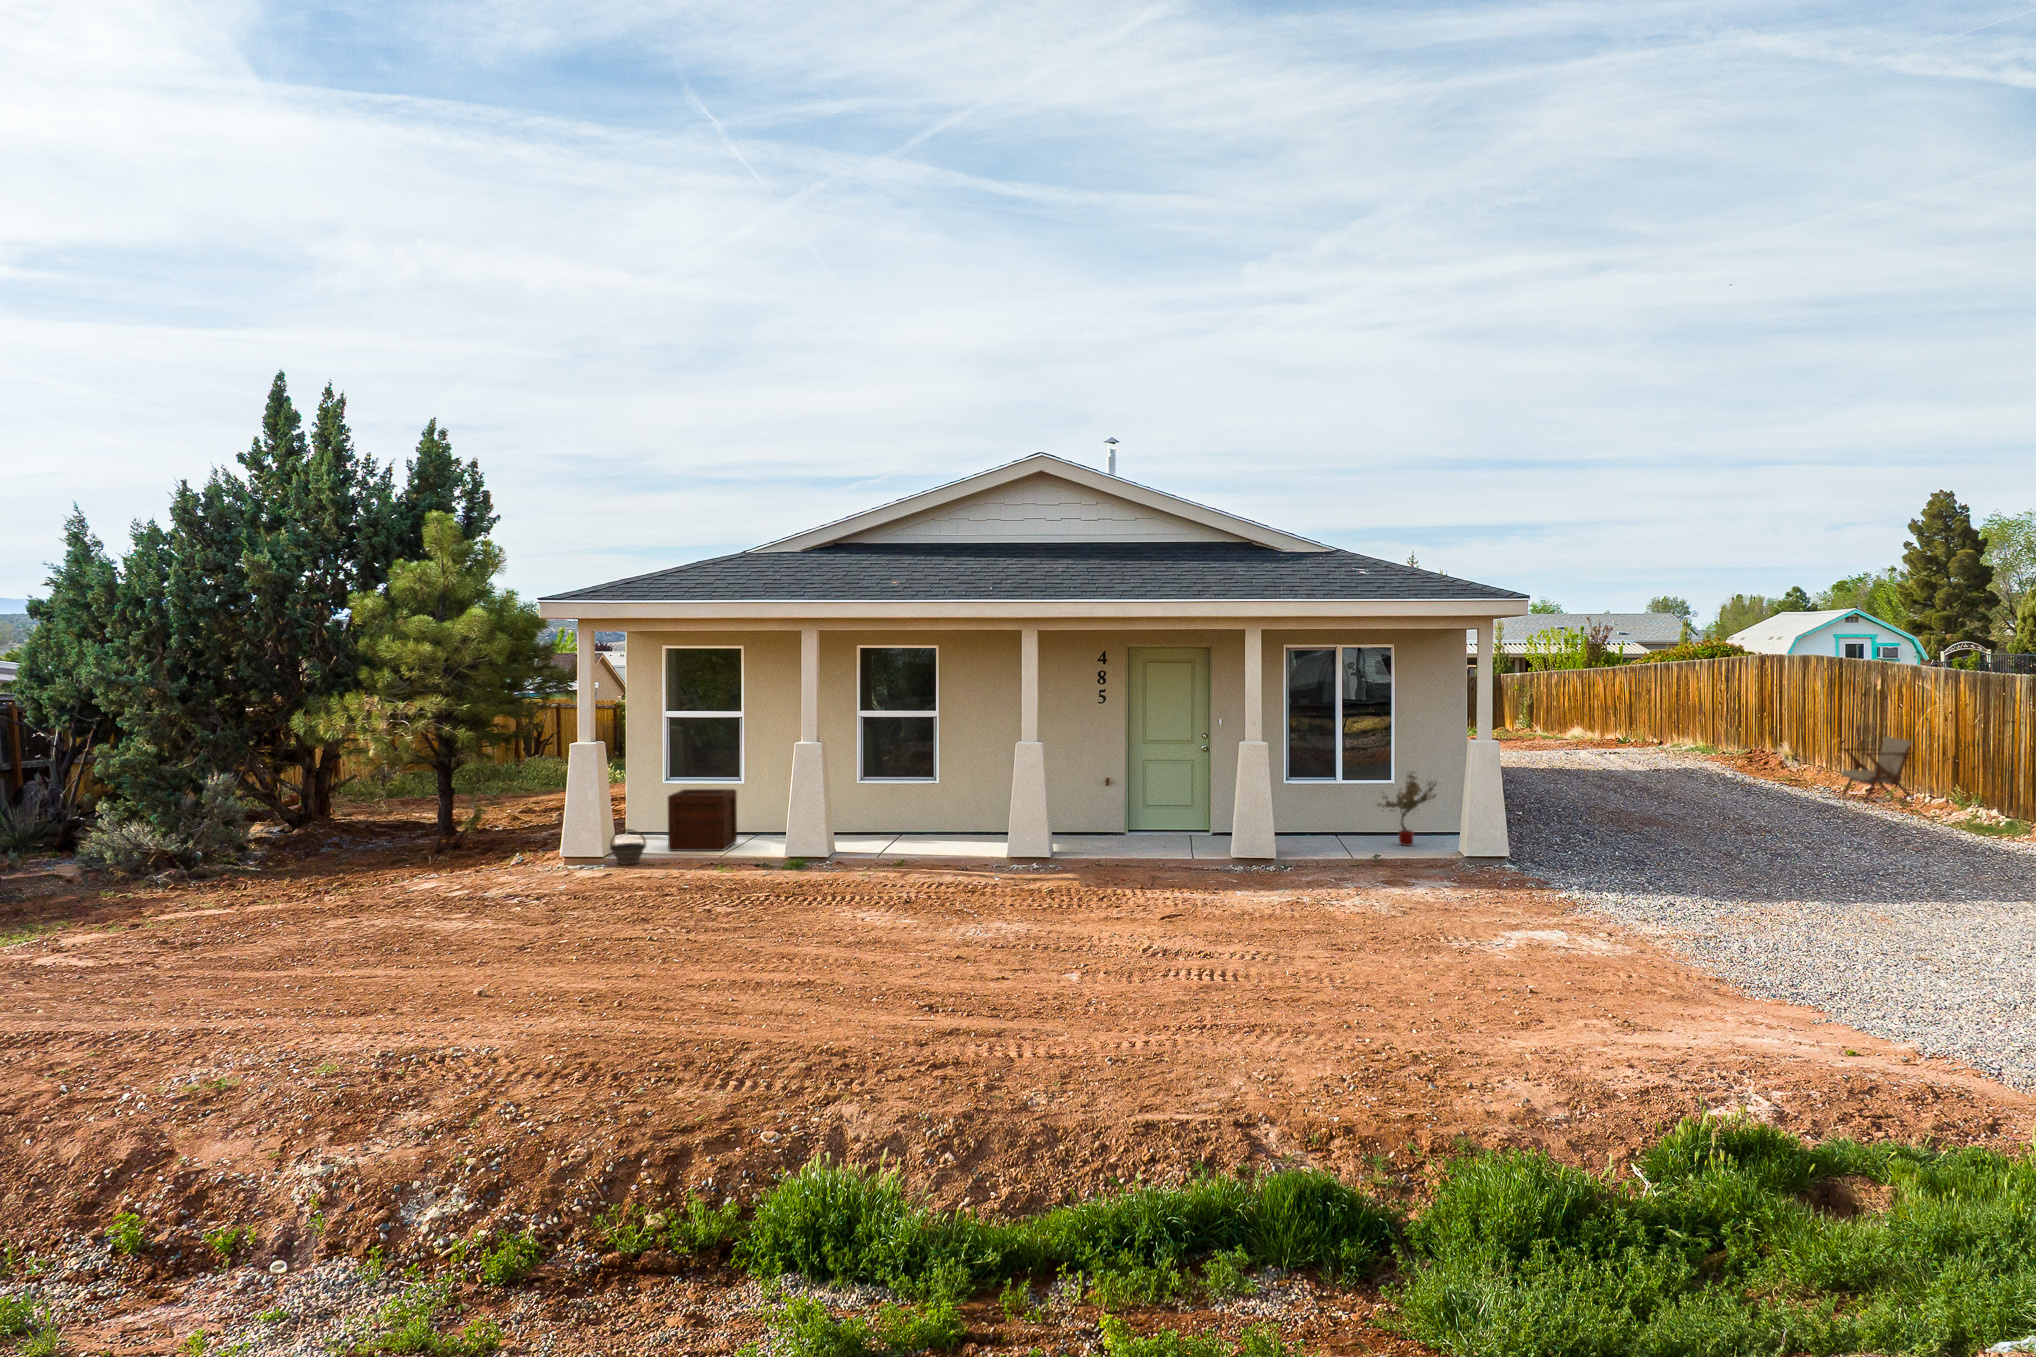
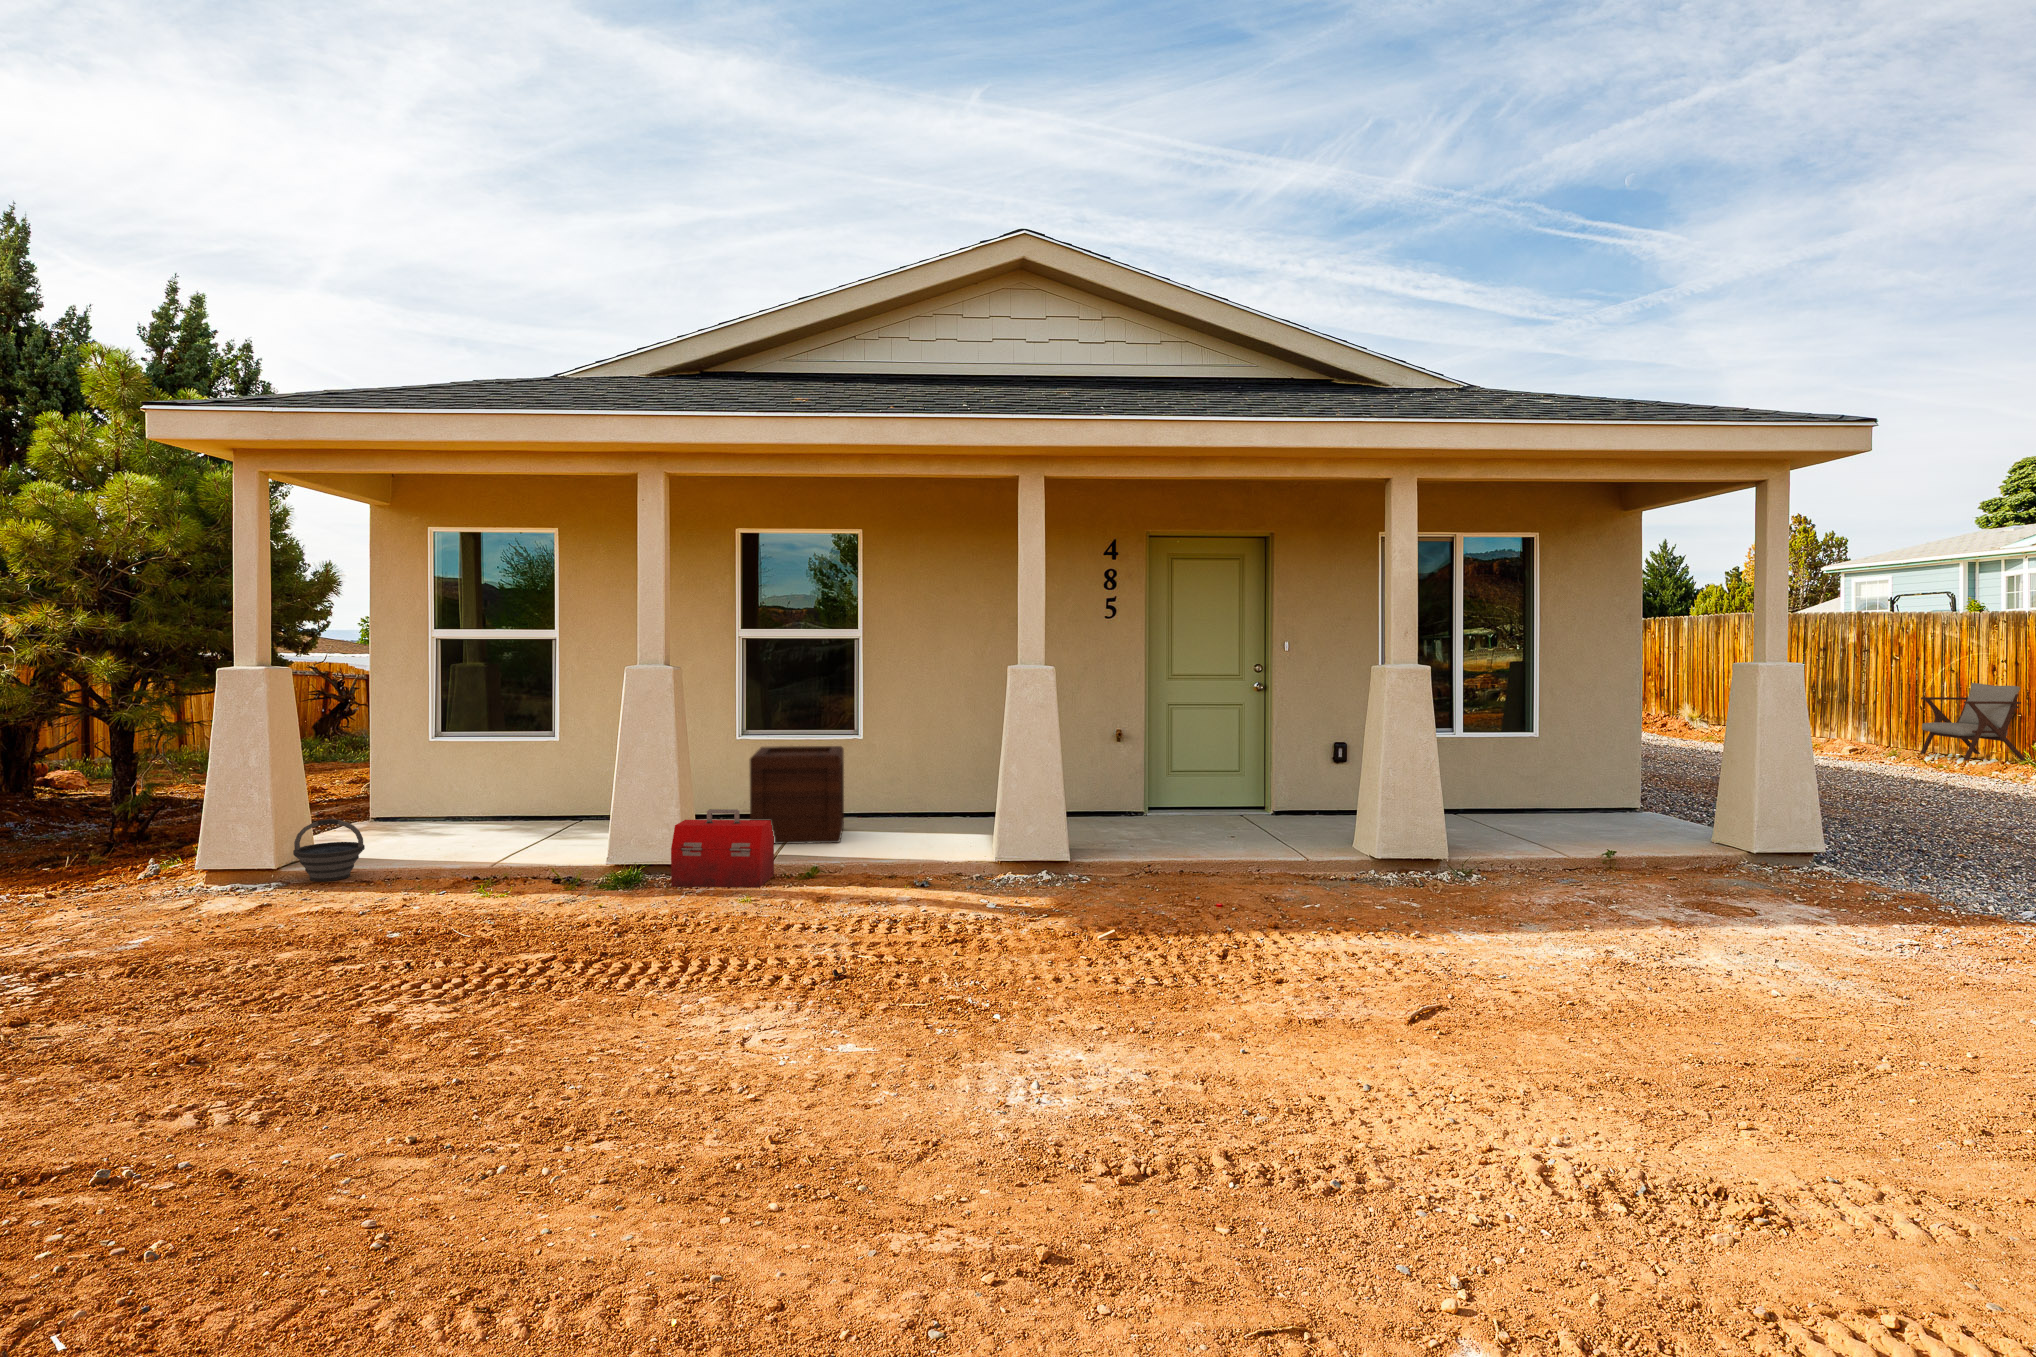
potted tree: present [1378,772,1436,846] -> none [1509,718,1597,827]
wooden crate: present [668,789,737,851] -> present [750,746,844,844]
toolbox: none [821,825,880,870] -> present [671,809,774,887]

